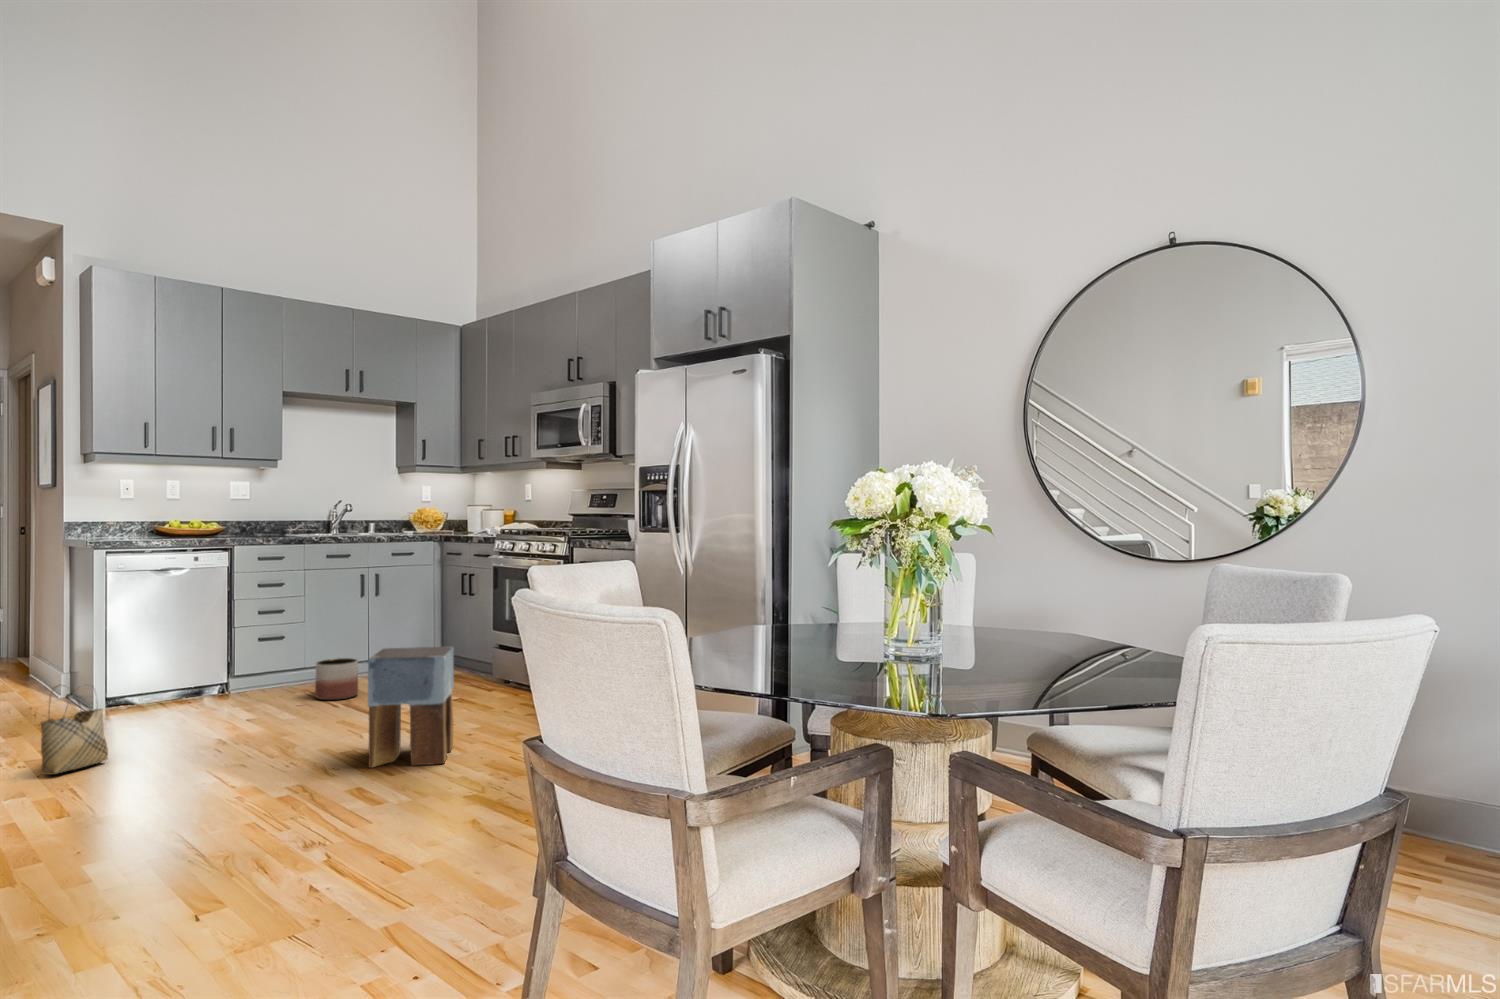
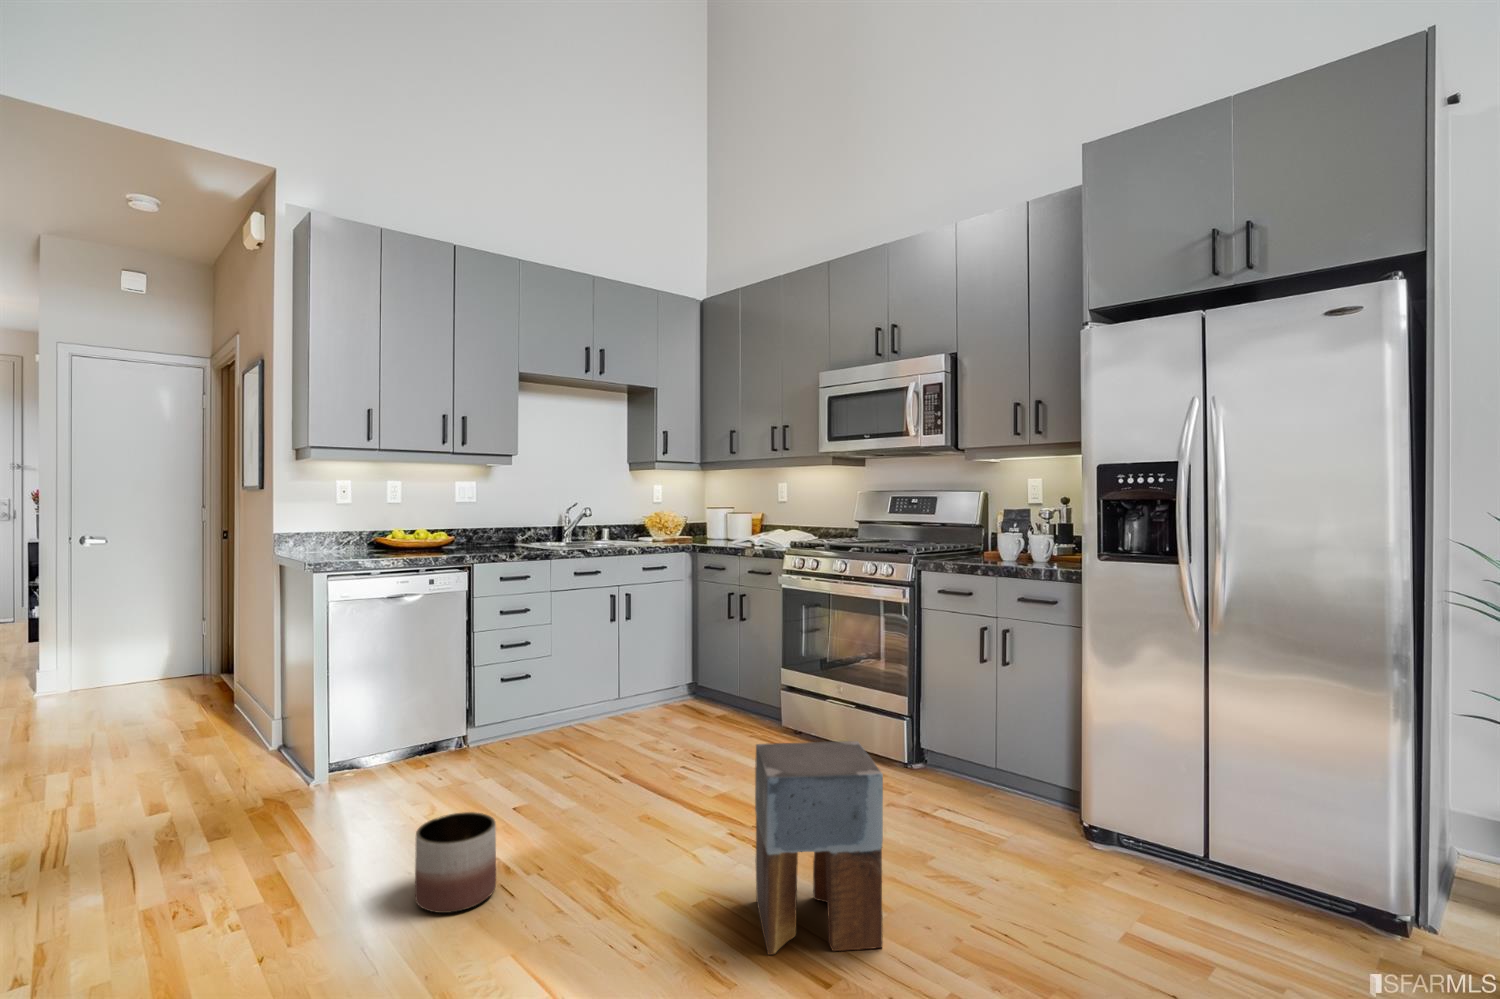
planter: present [315,658,358,700] -> present [415,812,496,913]
woven basket: present [40,685,108,774] -> none [263,800,359,955]

